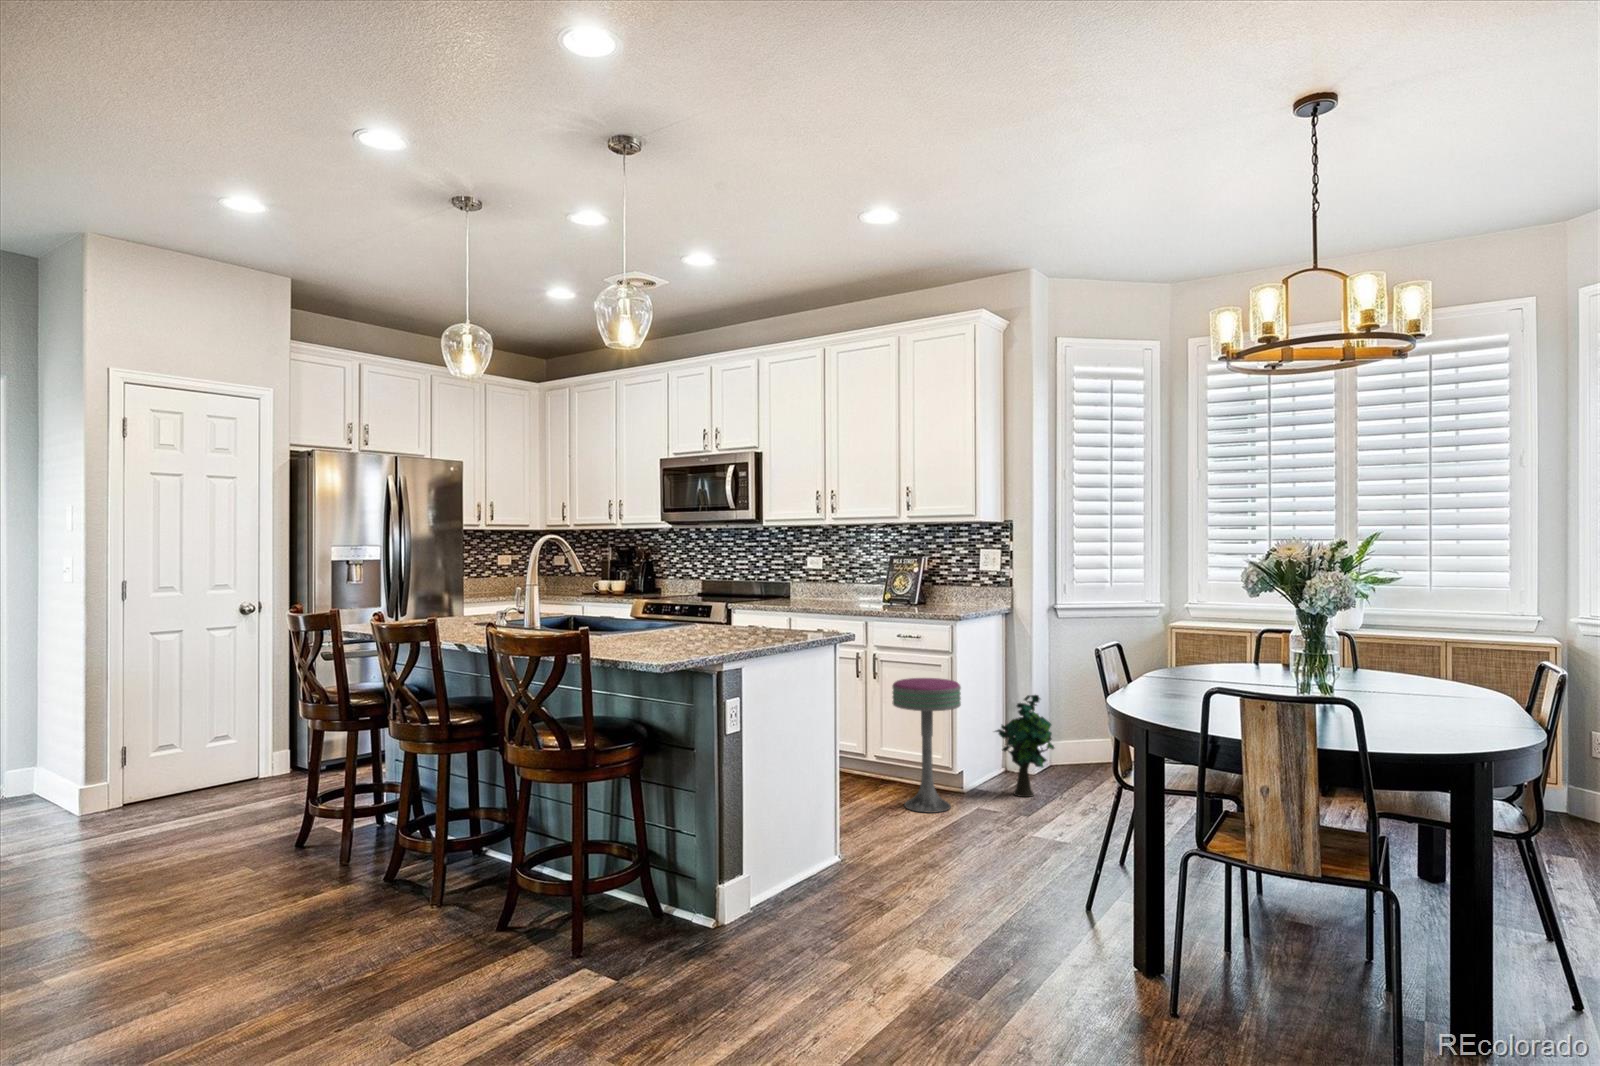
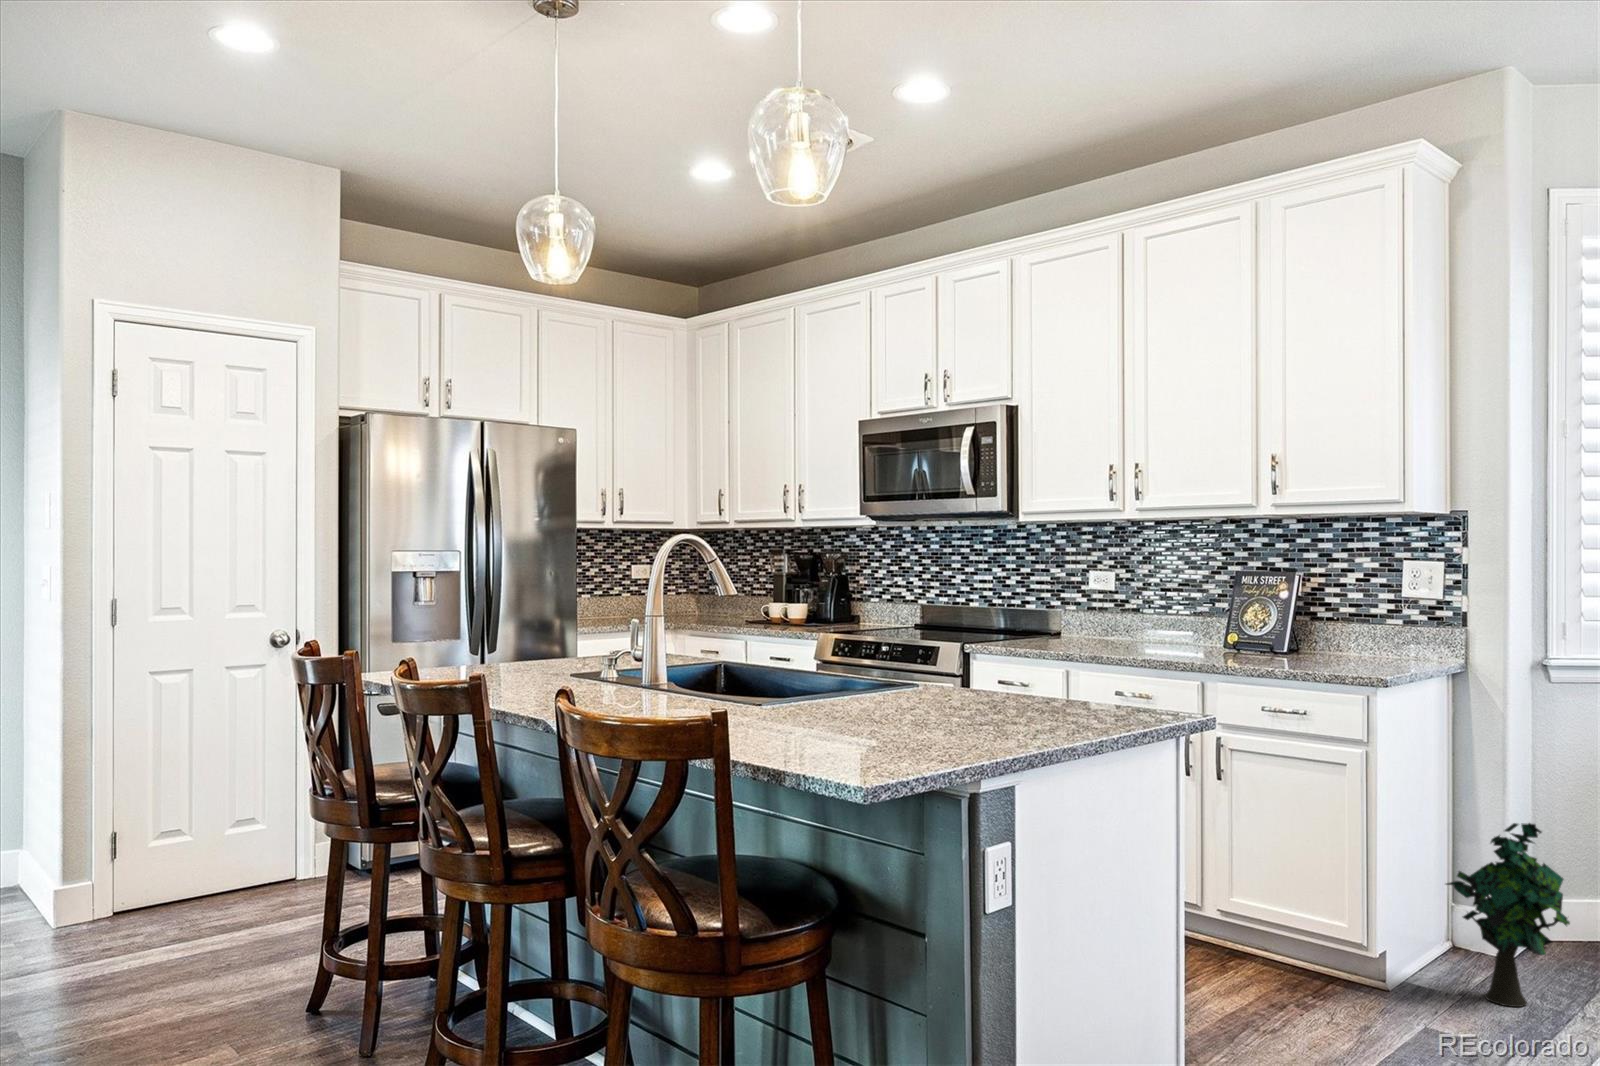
bar stool: present [892,678,961,813] -> none [1264,785,1395,1030]

